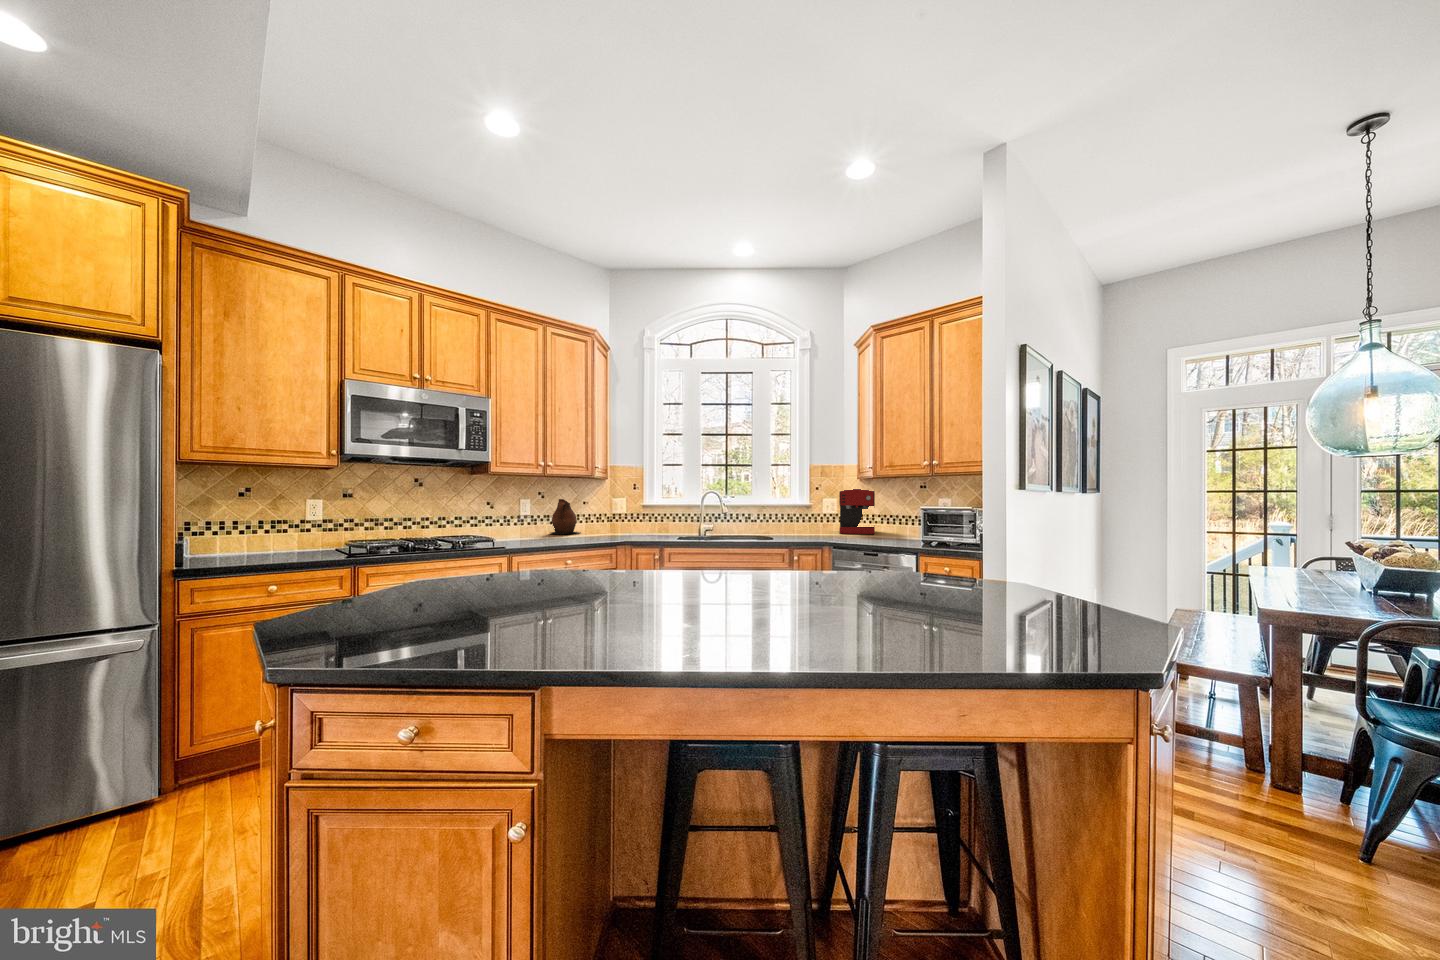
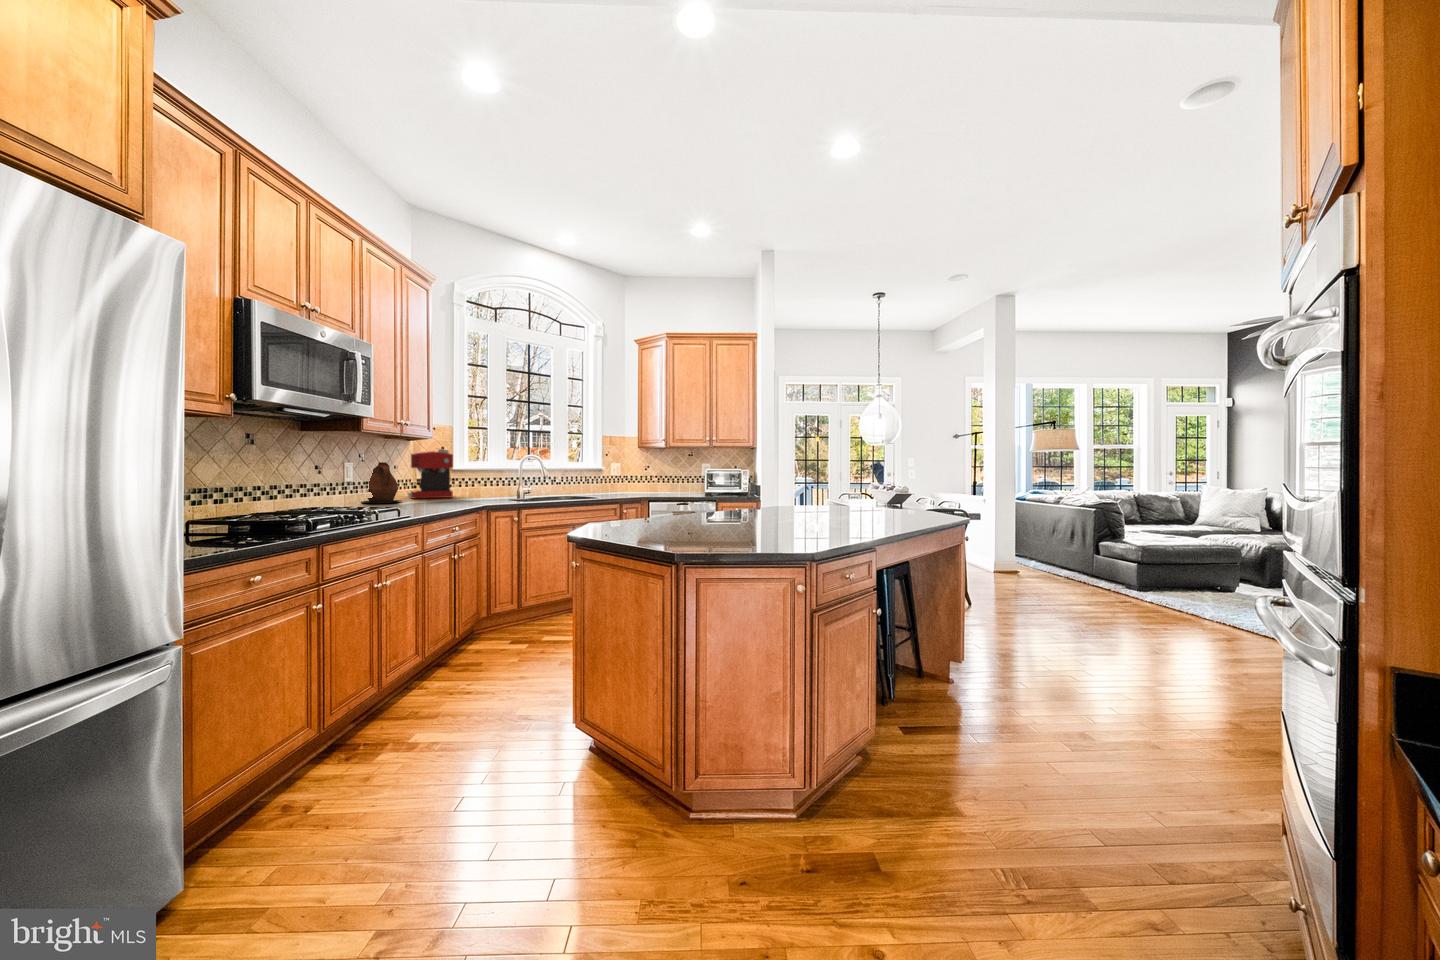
coffee maker: present [839,489,875,534] -> present [408,449,453,498]

